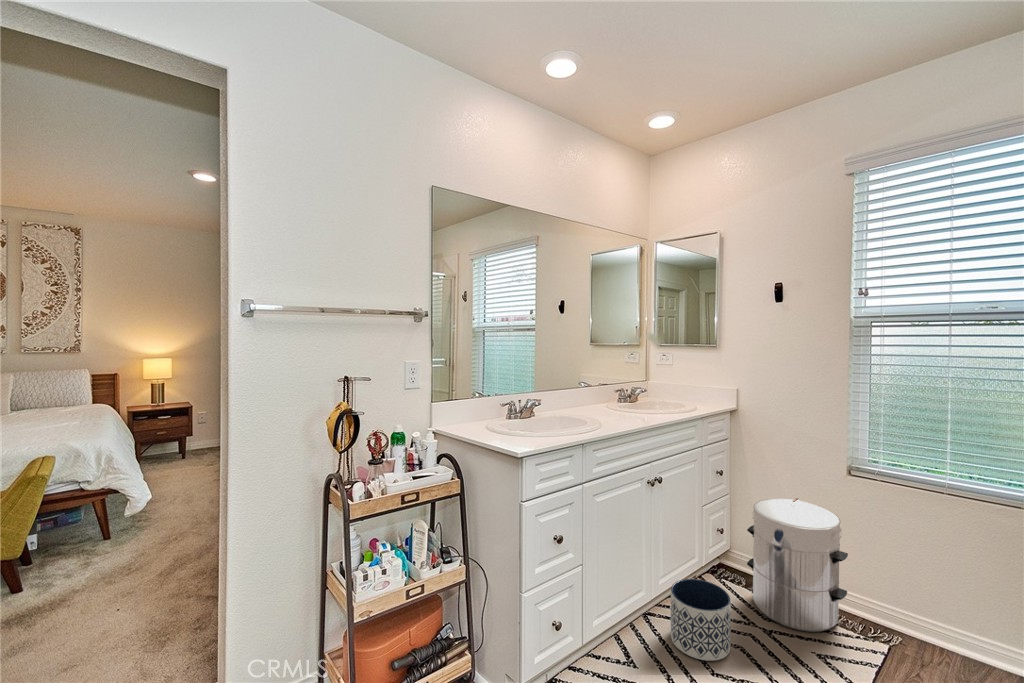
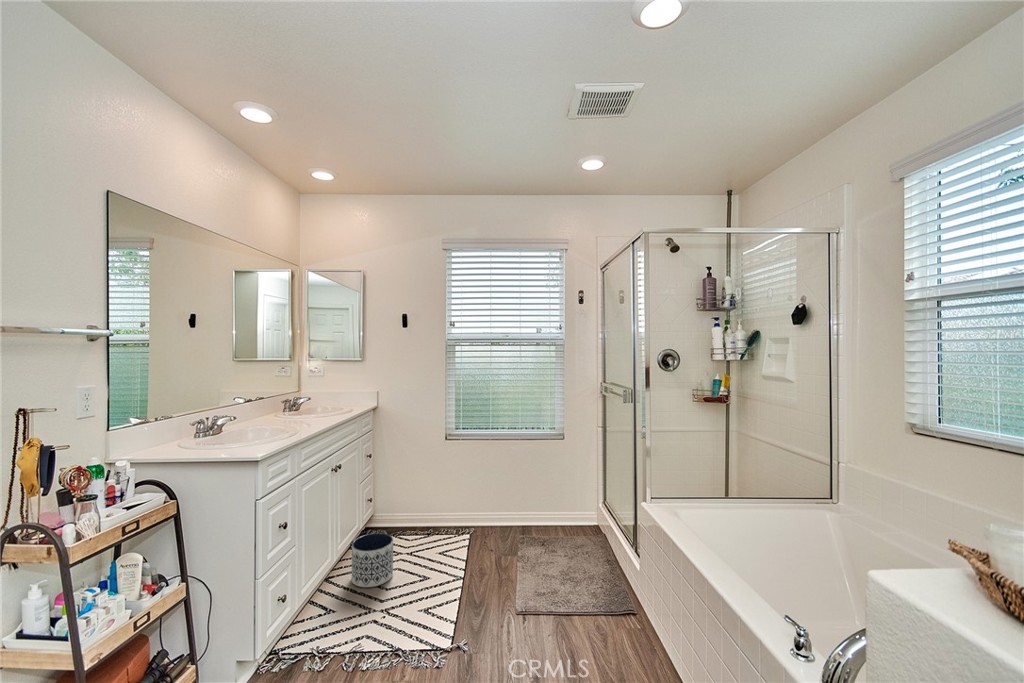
waste bin: present [747,498,848,632] -> none [391,463,448,546]

